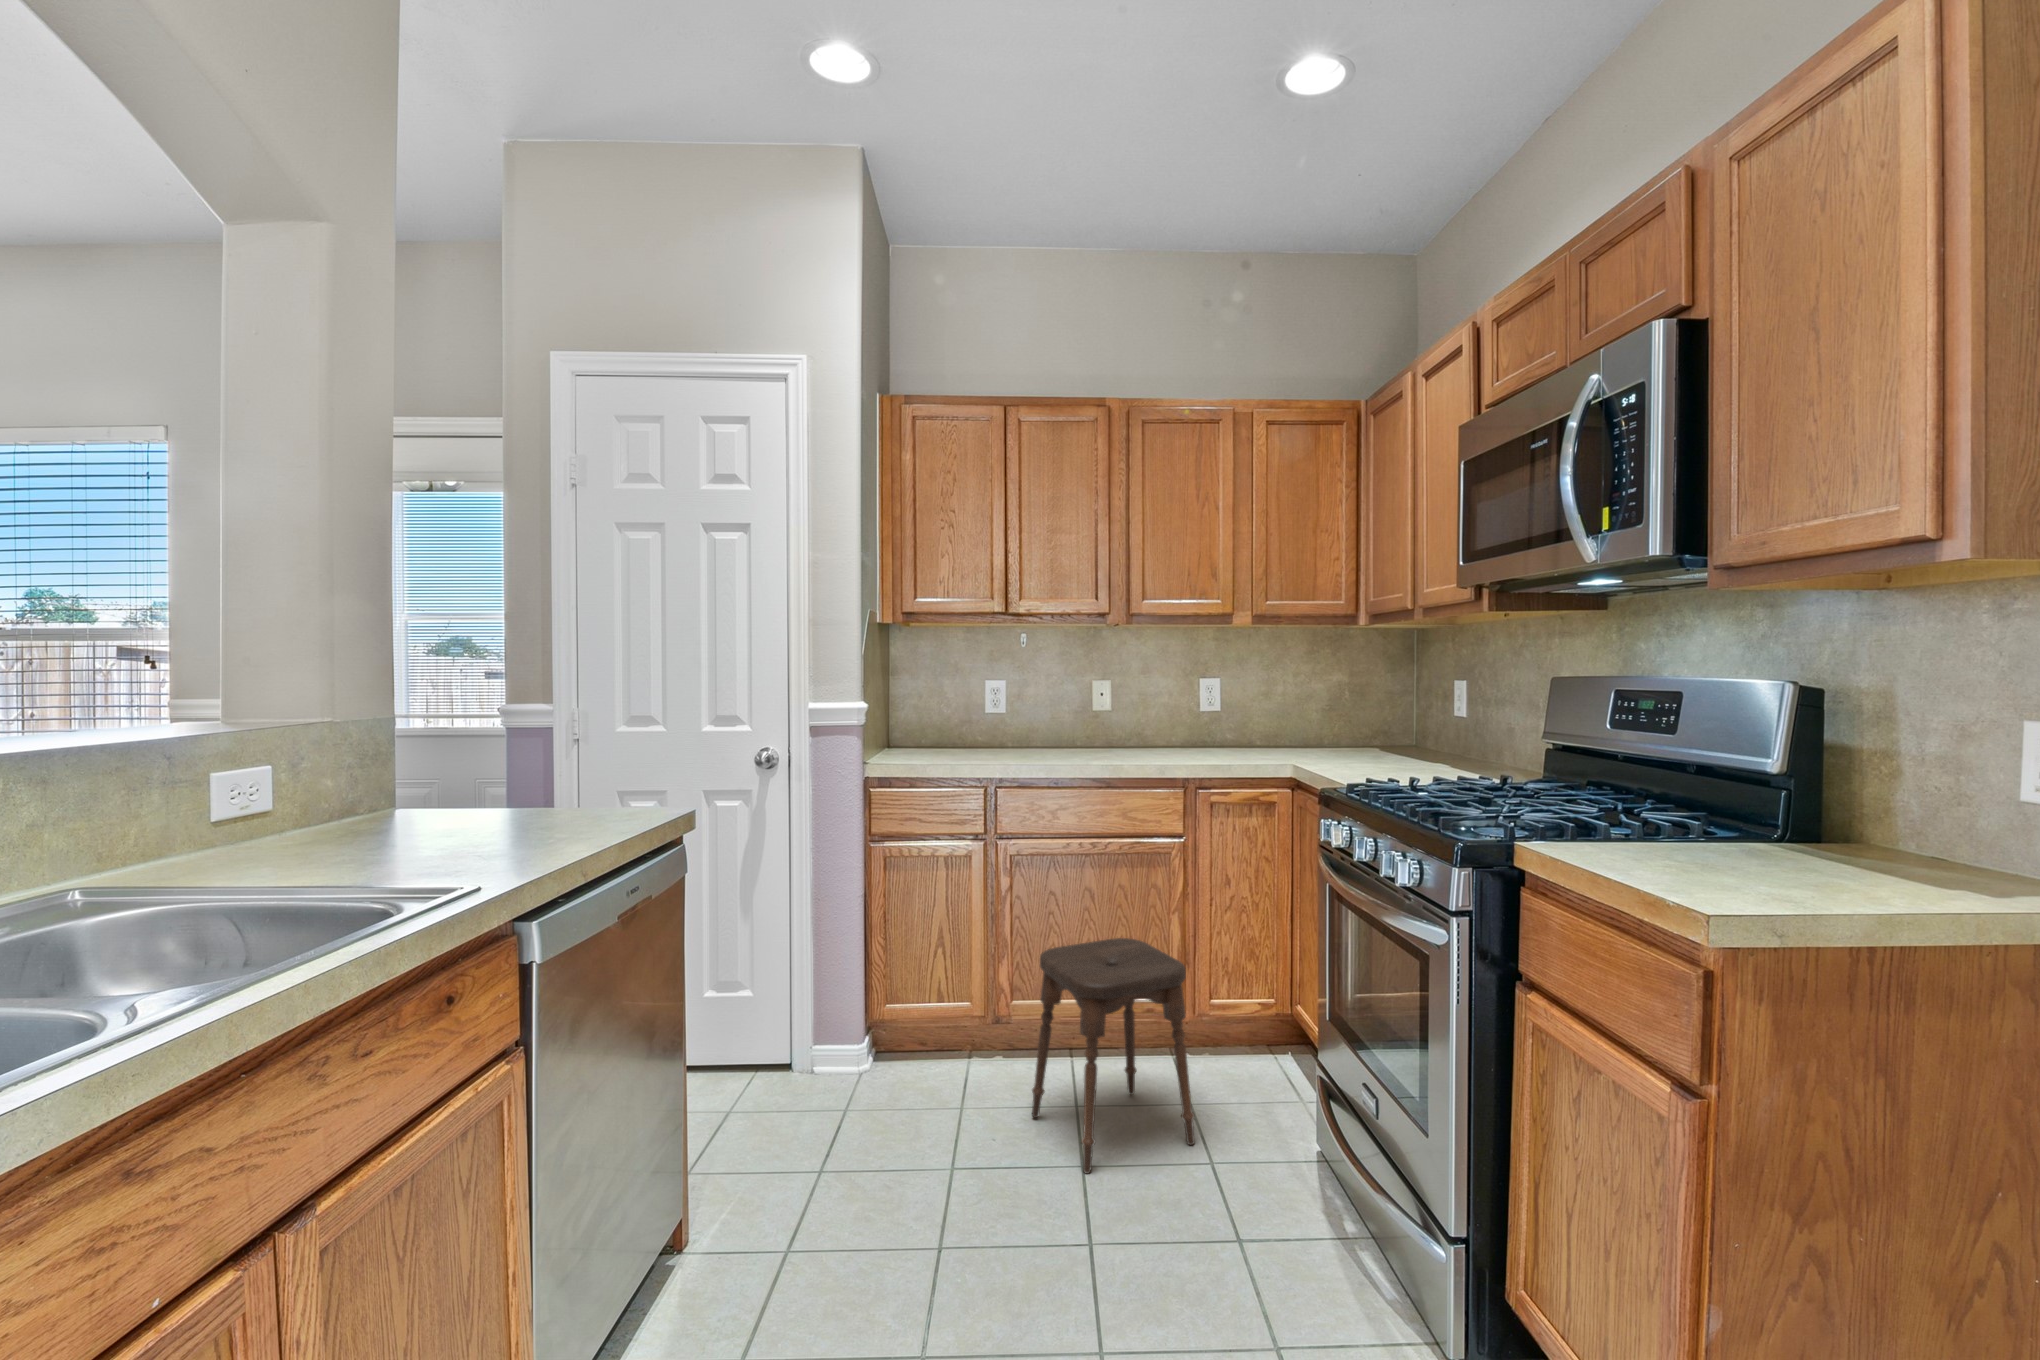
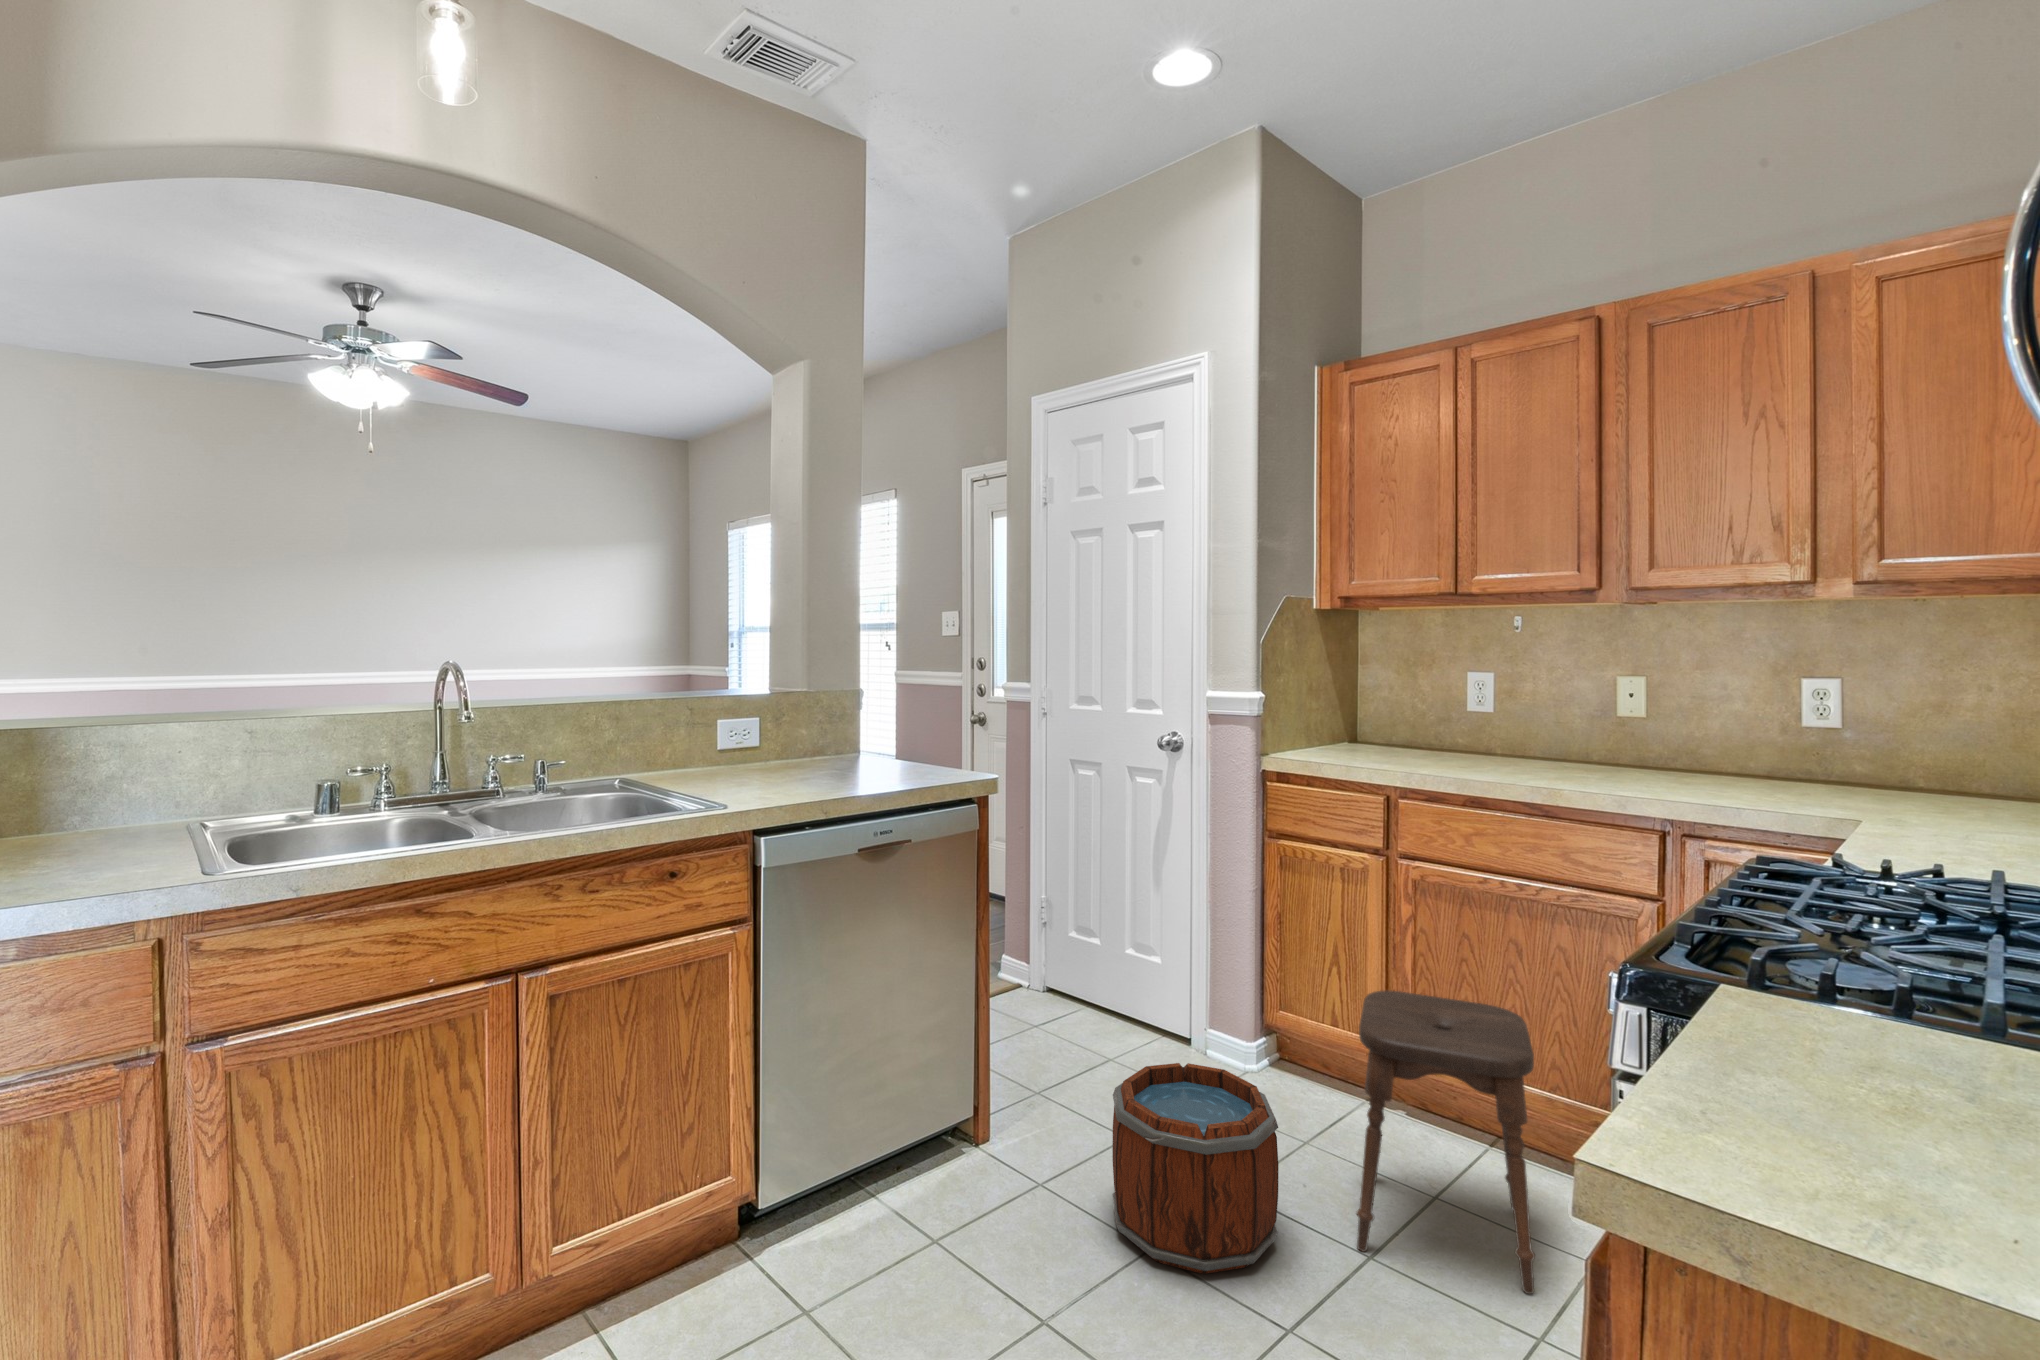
bucket: none [896,1064,1053,1271] -> present [1112,1063,1278,1274]

